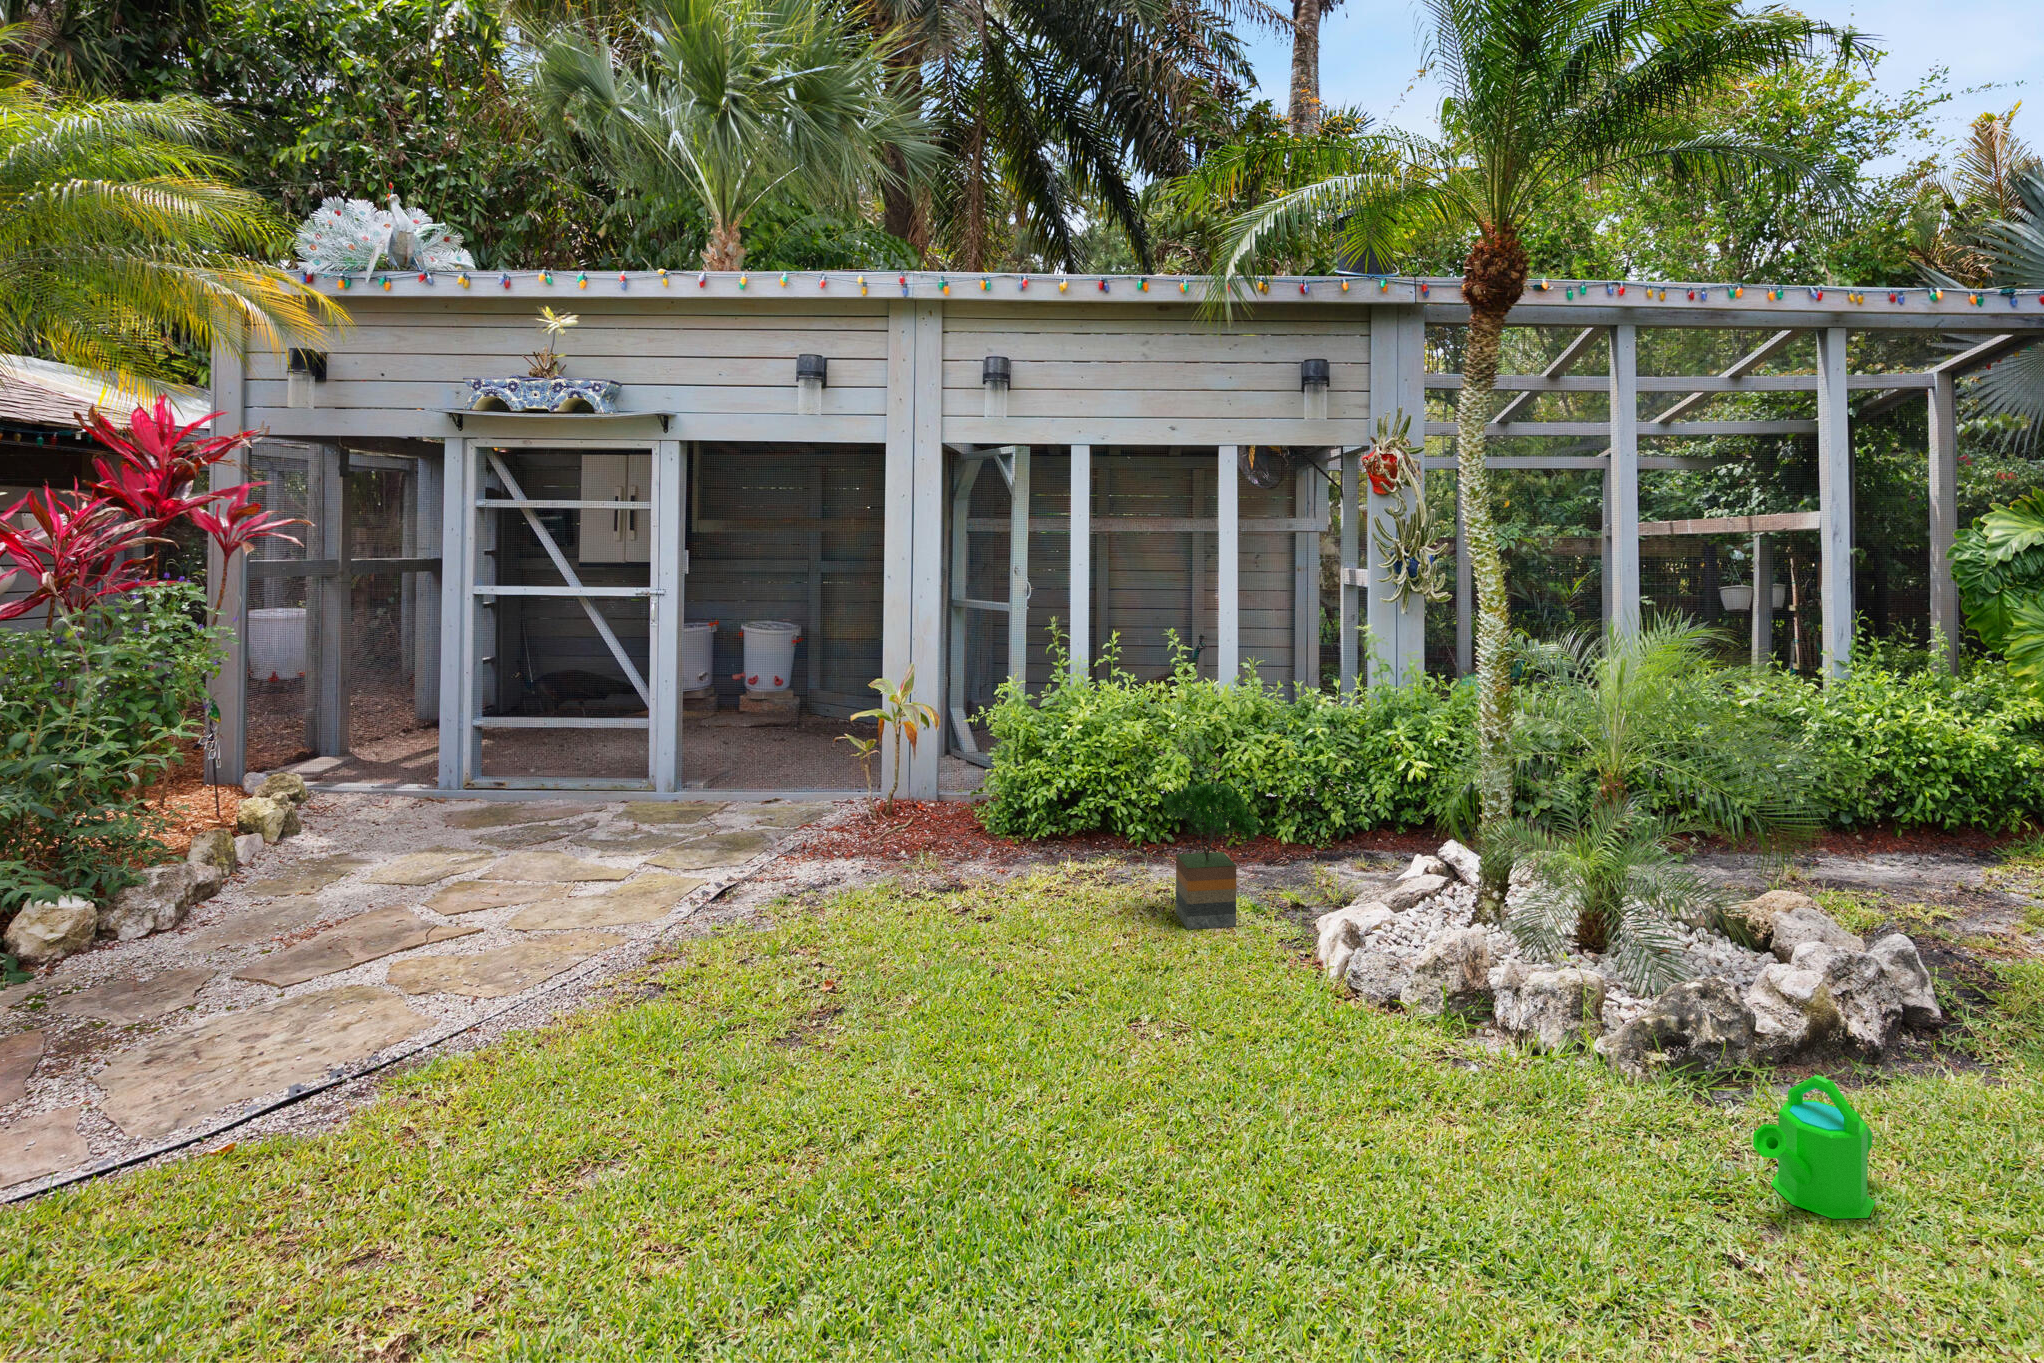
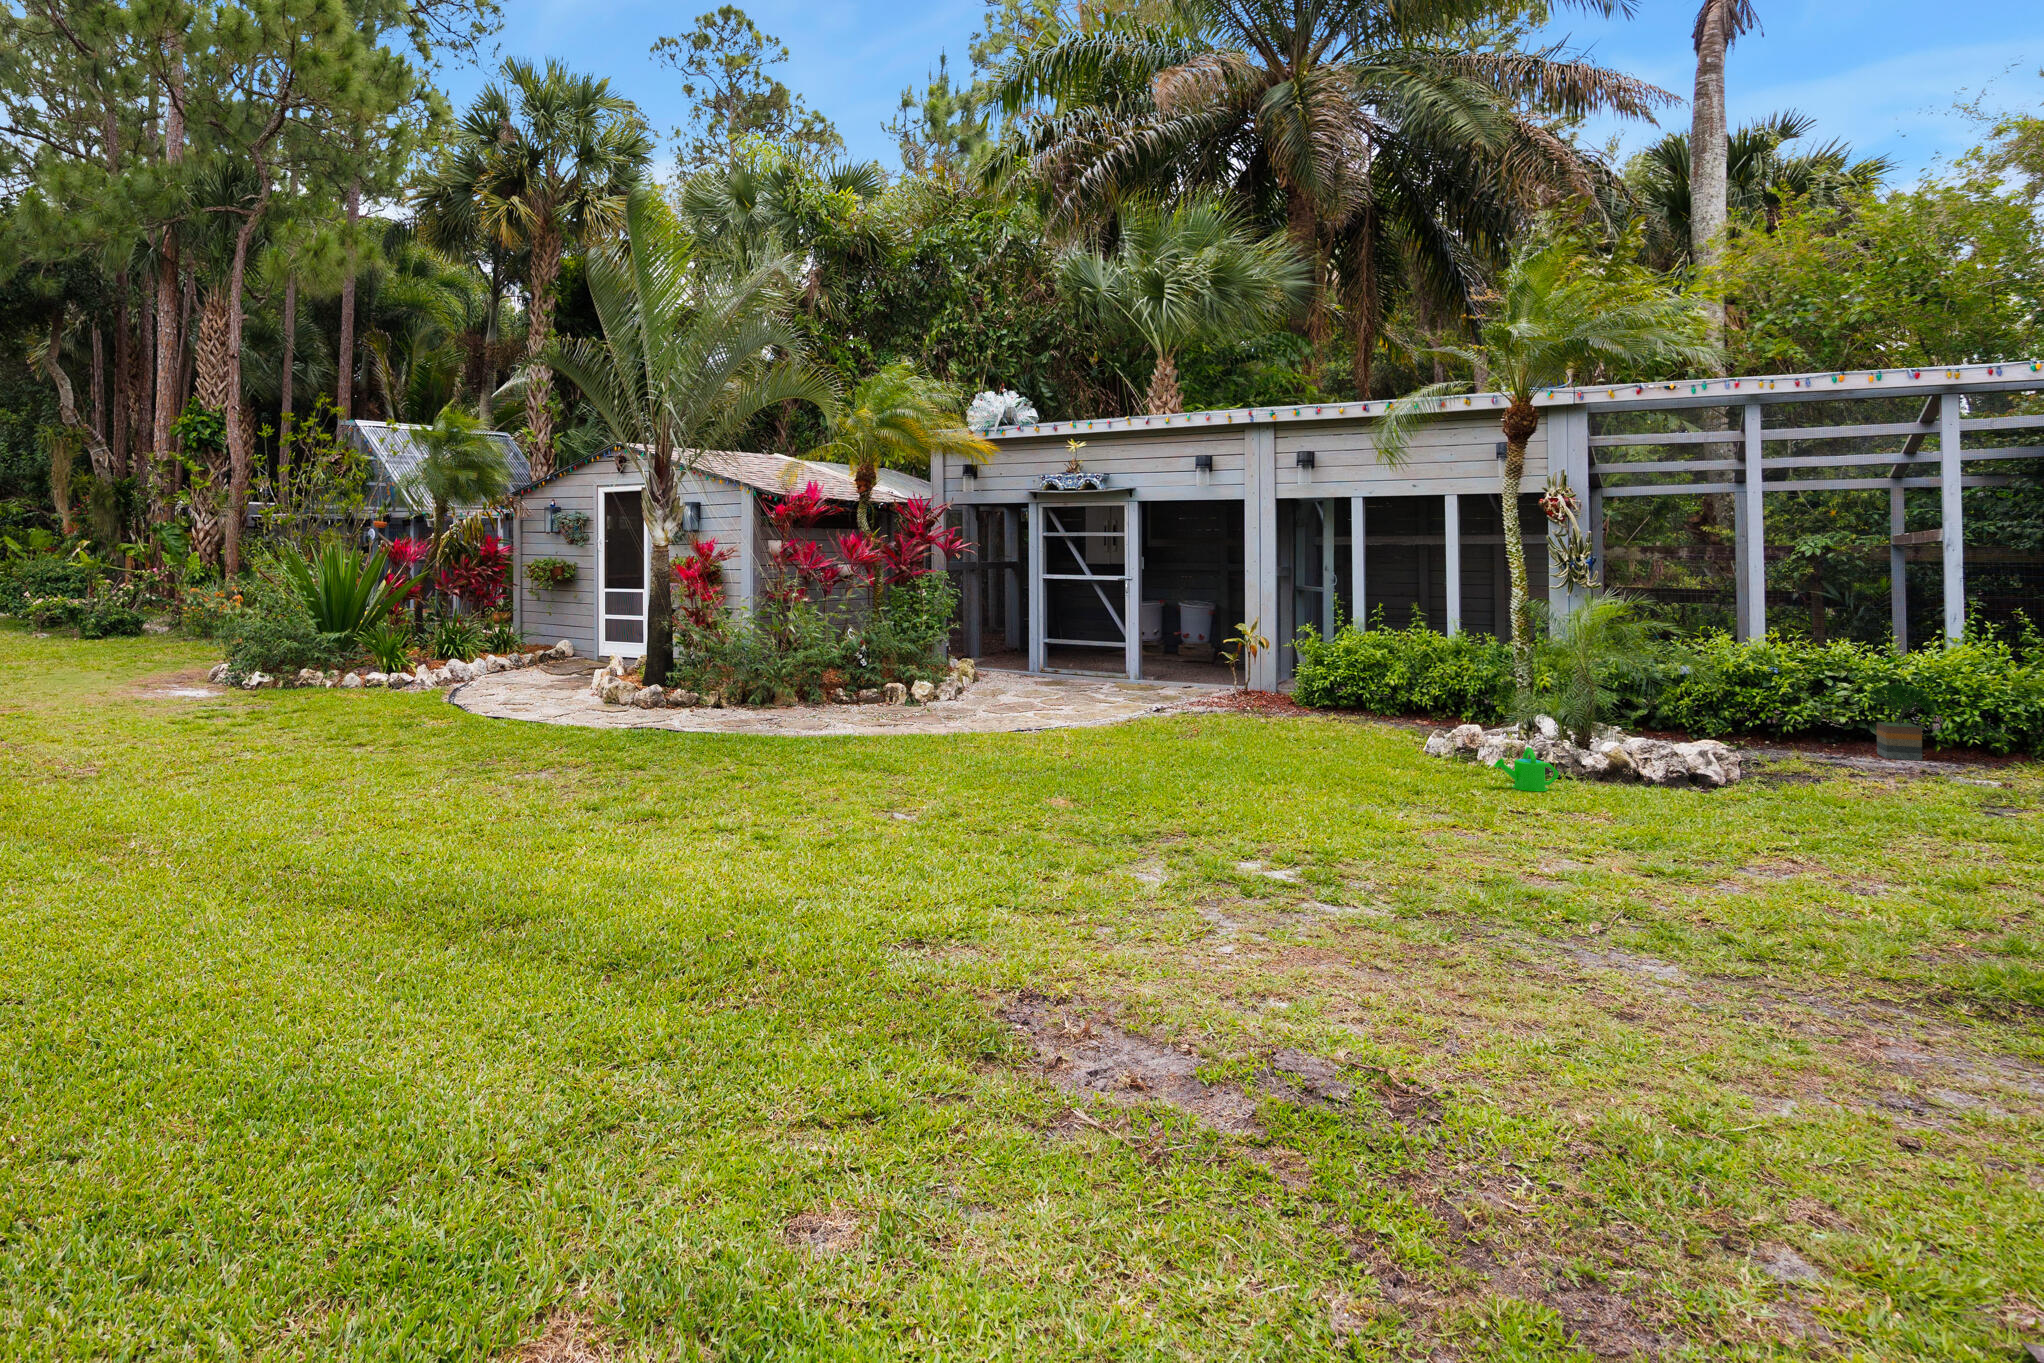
potted tree: present [1163,783,1258,929] -> present [1868,684,1937,761]

